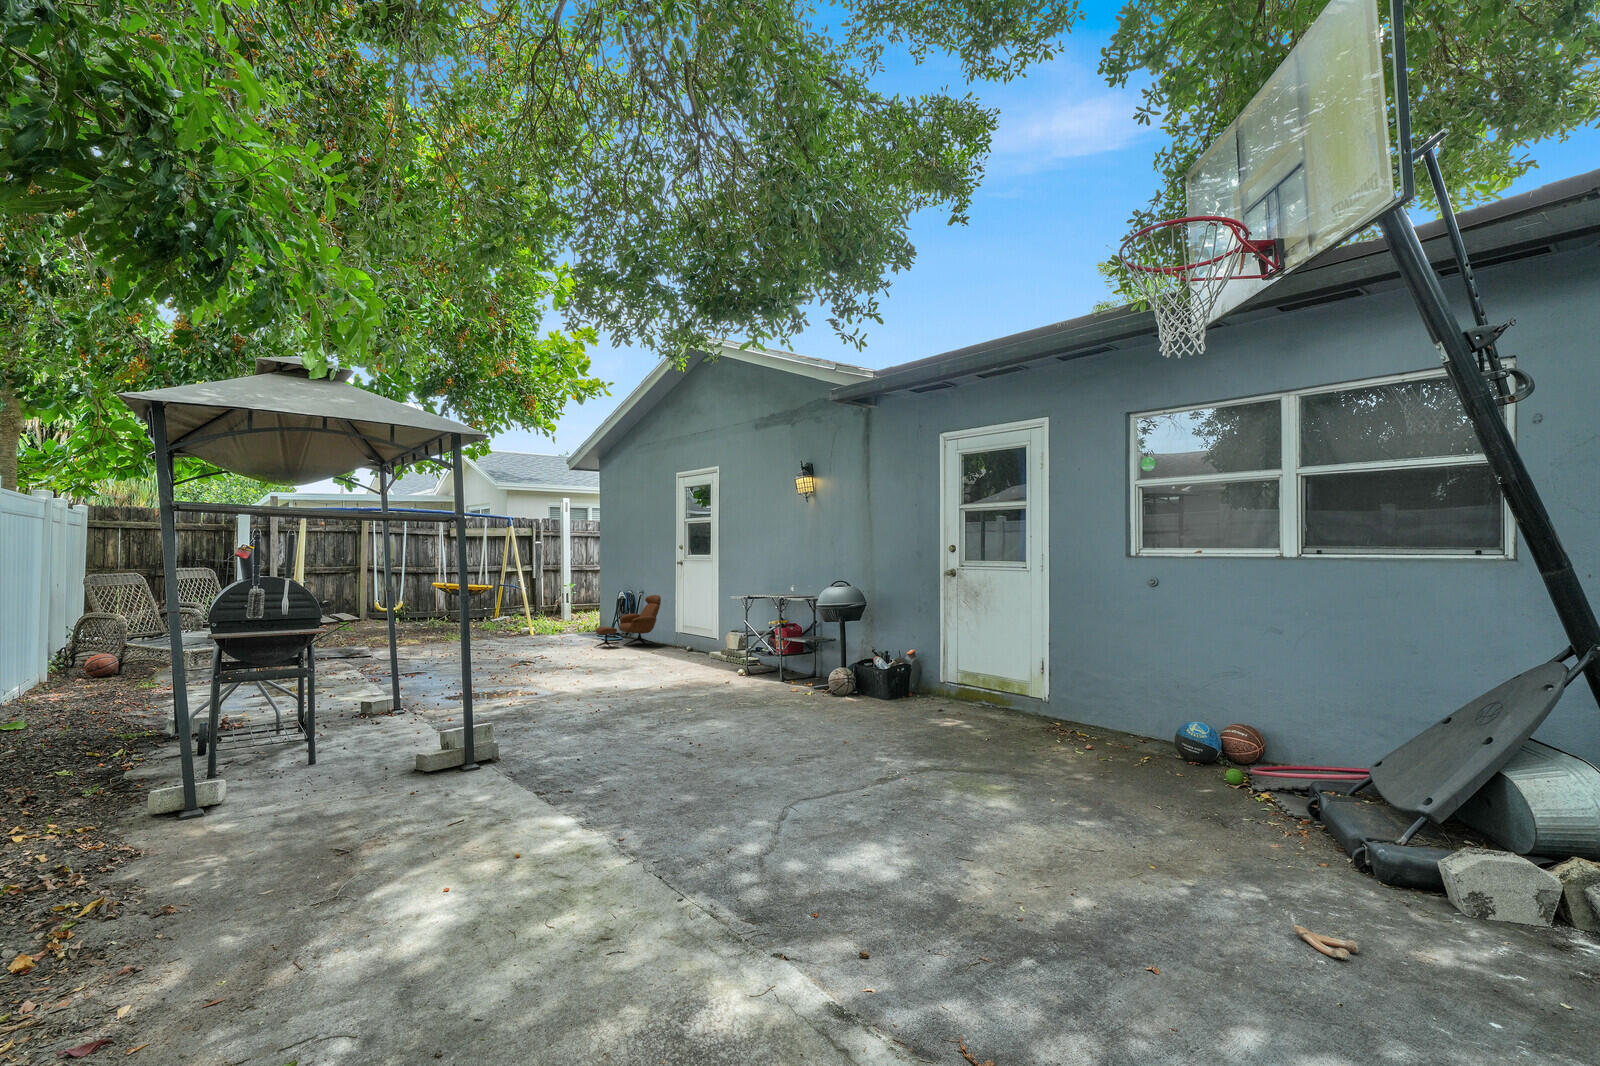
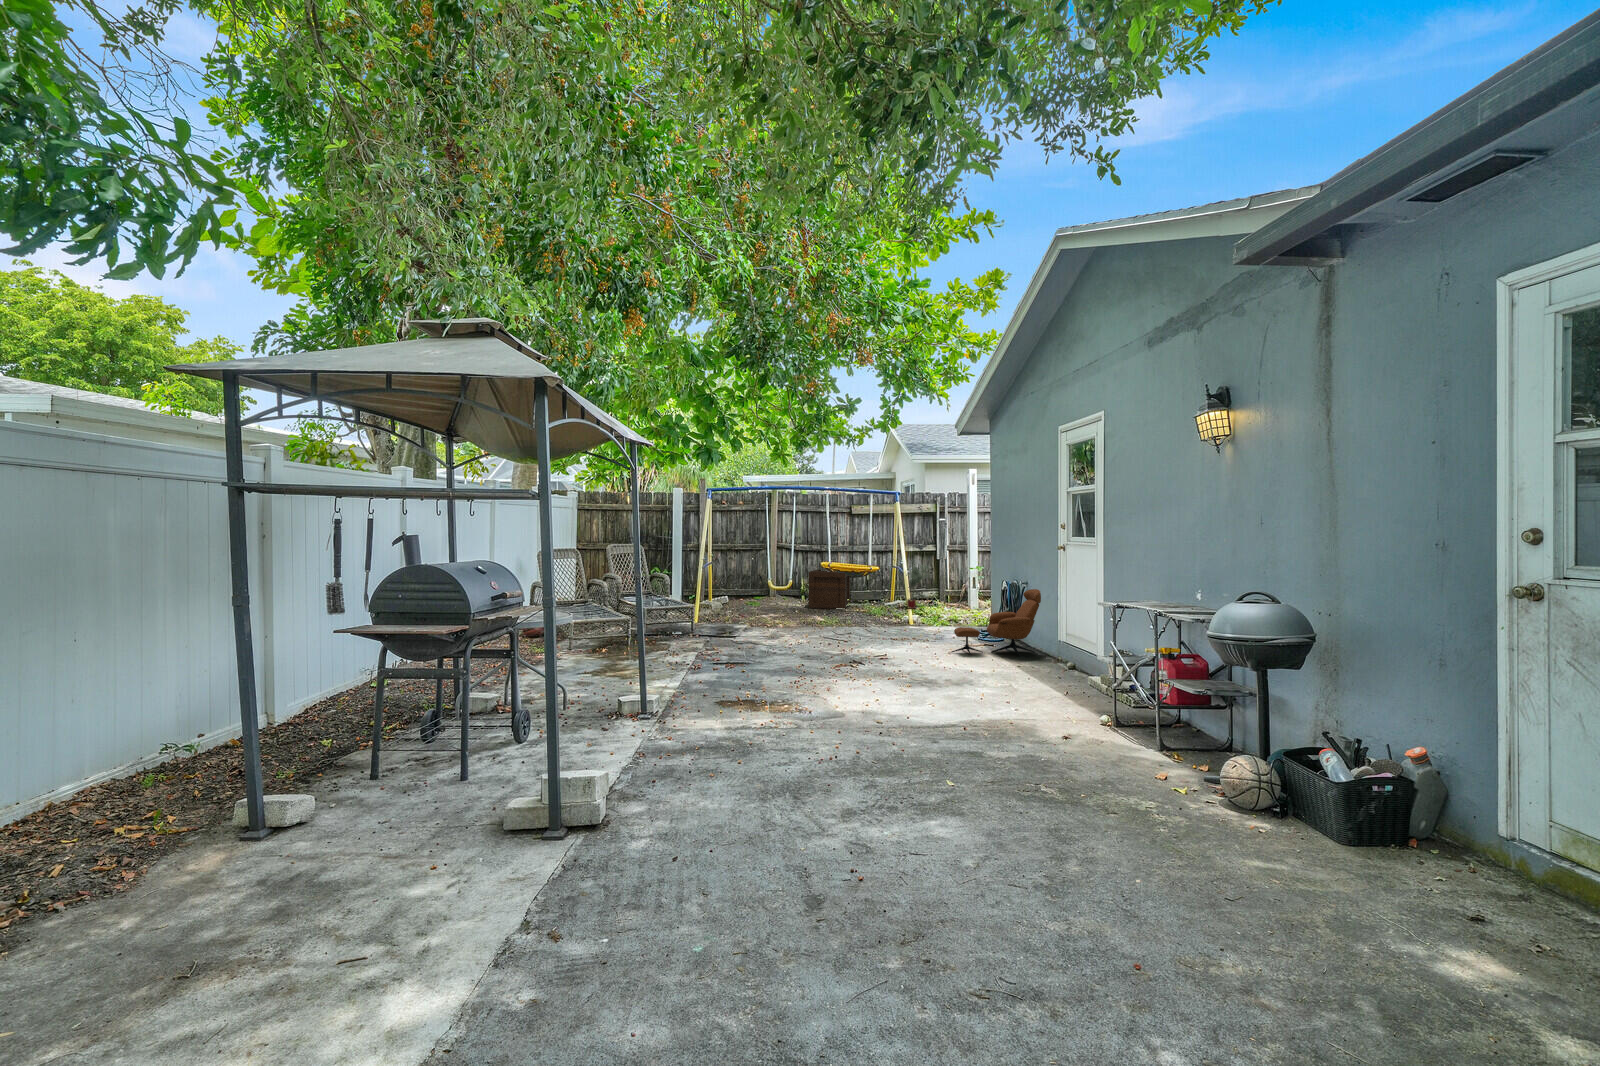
potted tree: none [499,578,530,622] -> present [896,562,928,609]
wooden crate: none [412,589,452,627] -> present [808,570,850,609]

